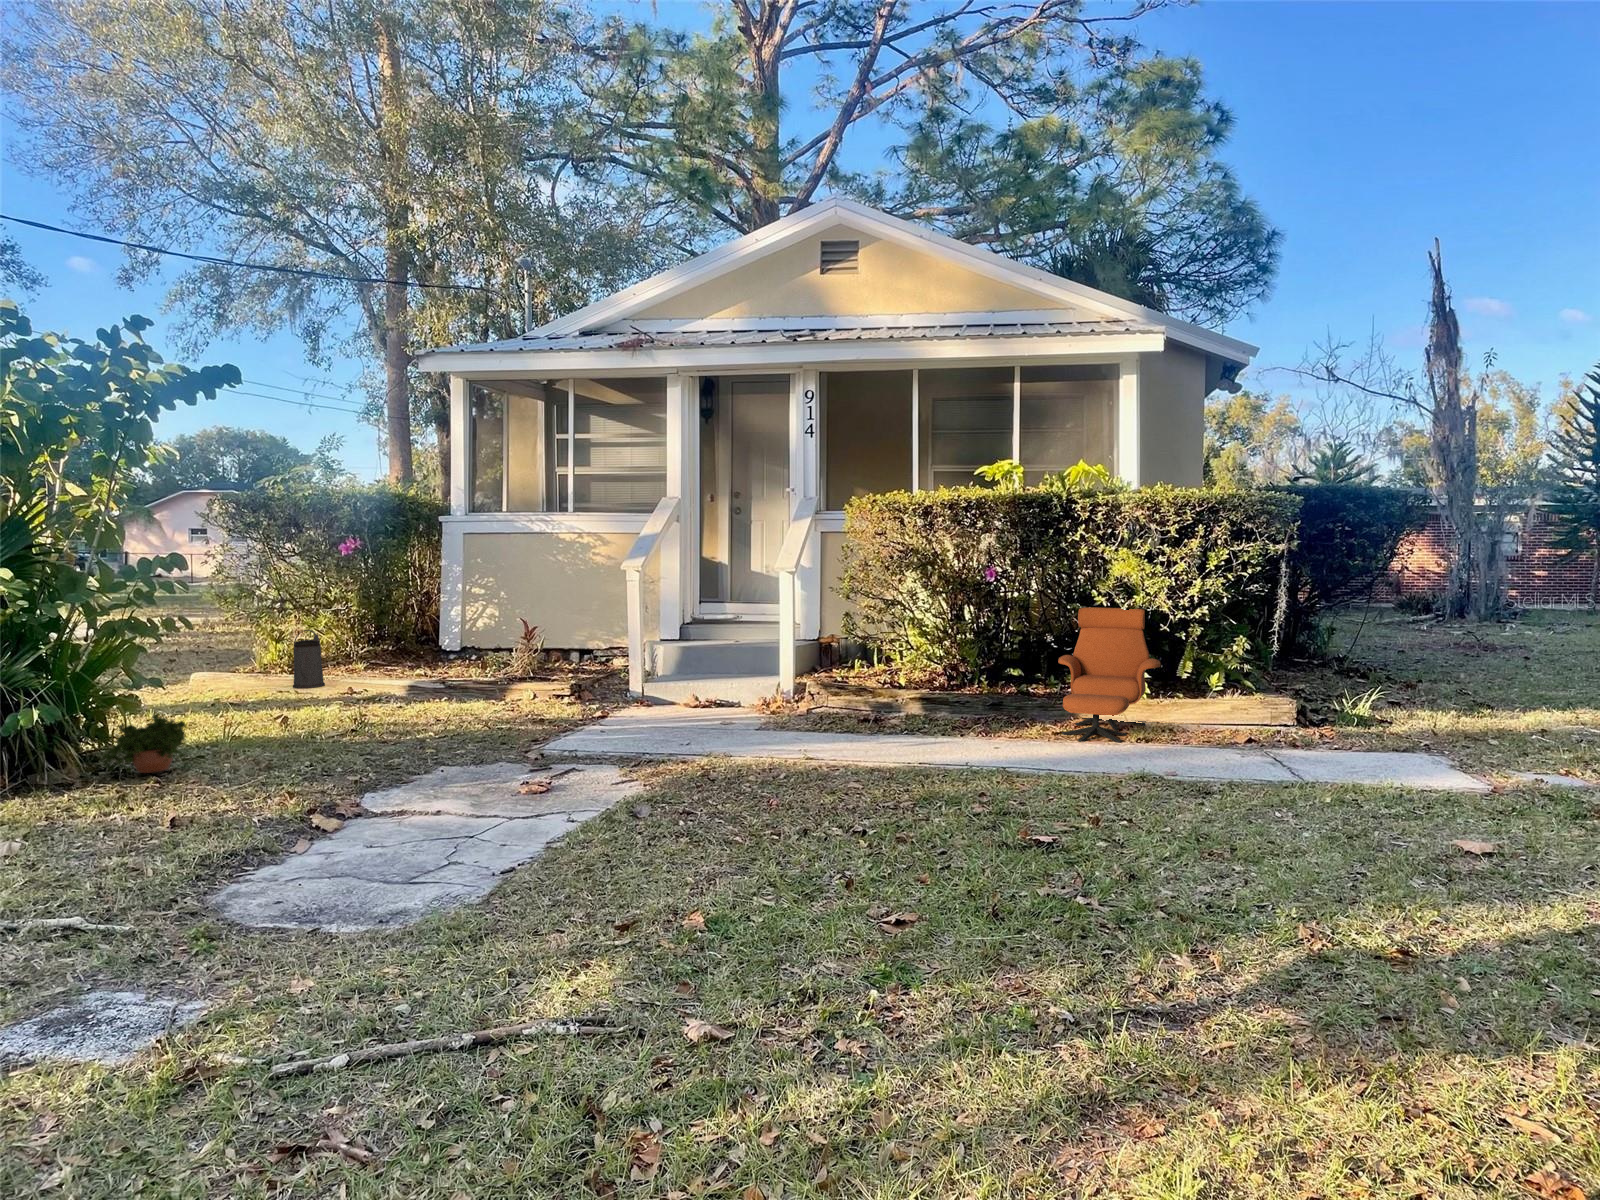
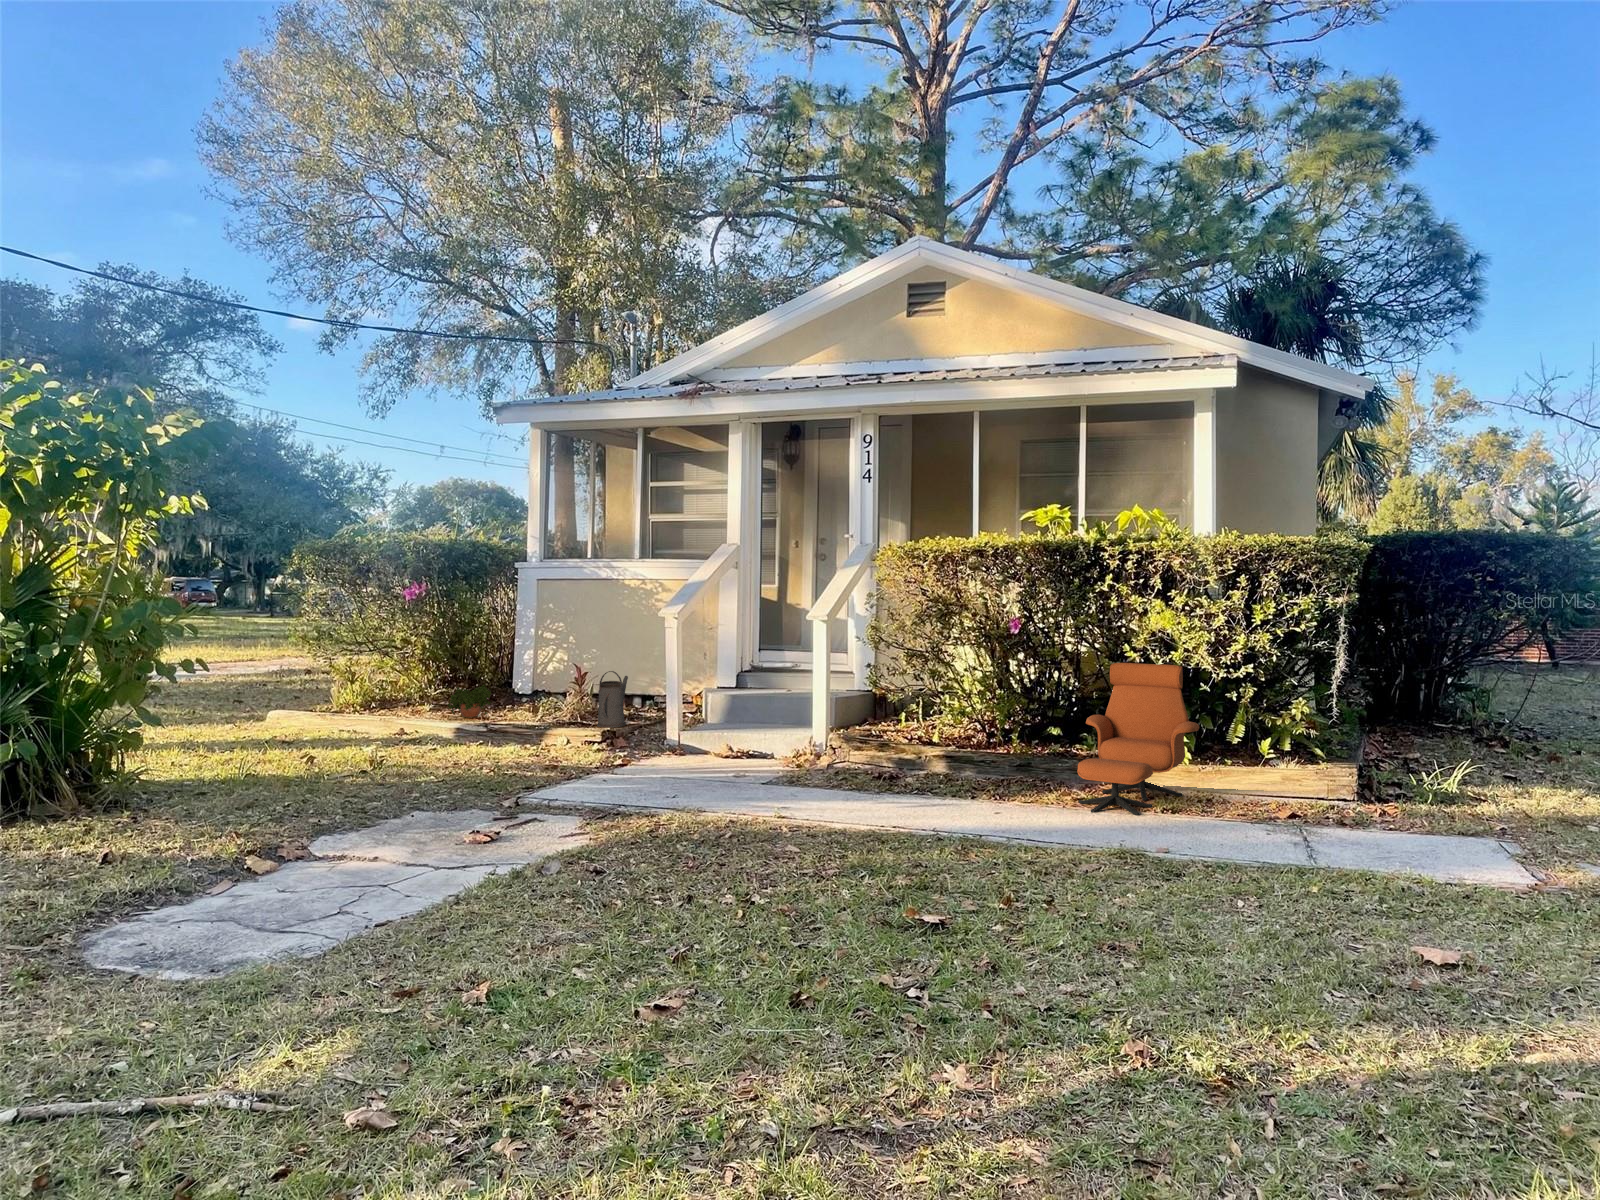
watering can: present [293,630,325,689] -> present [597,671,628,728]
potted plant: present [101,714,188,773] -> present [448,685,491,717]

